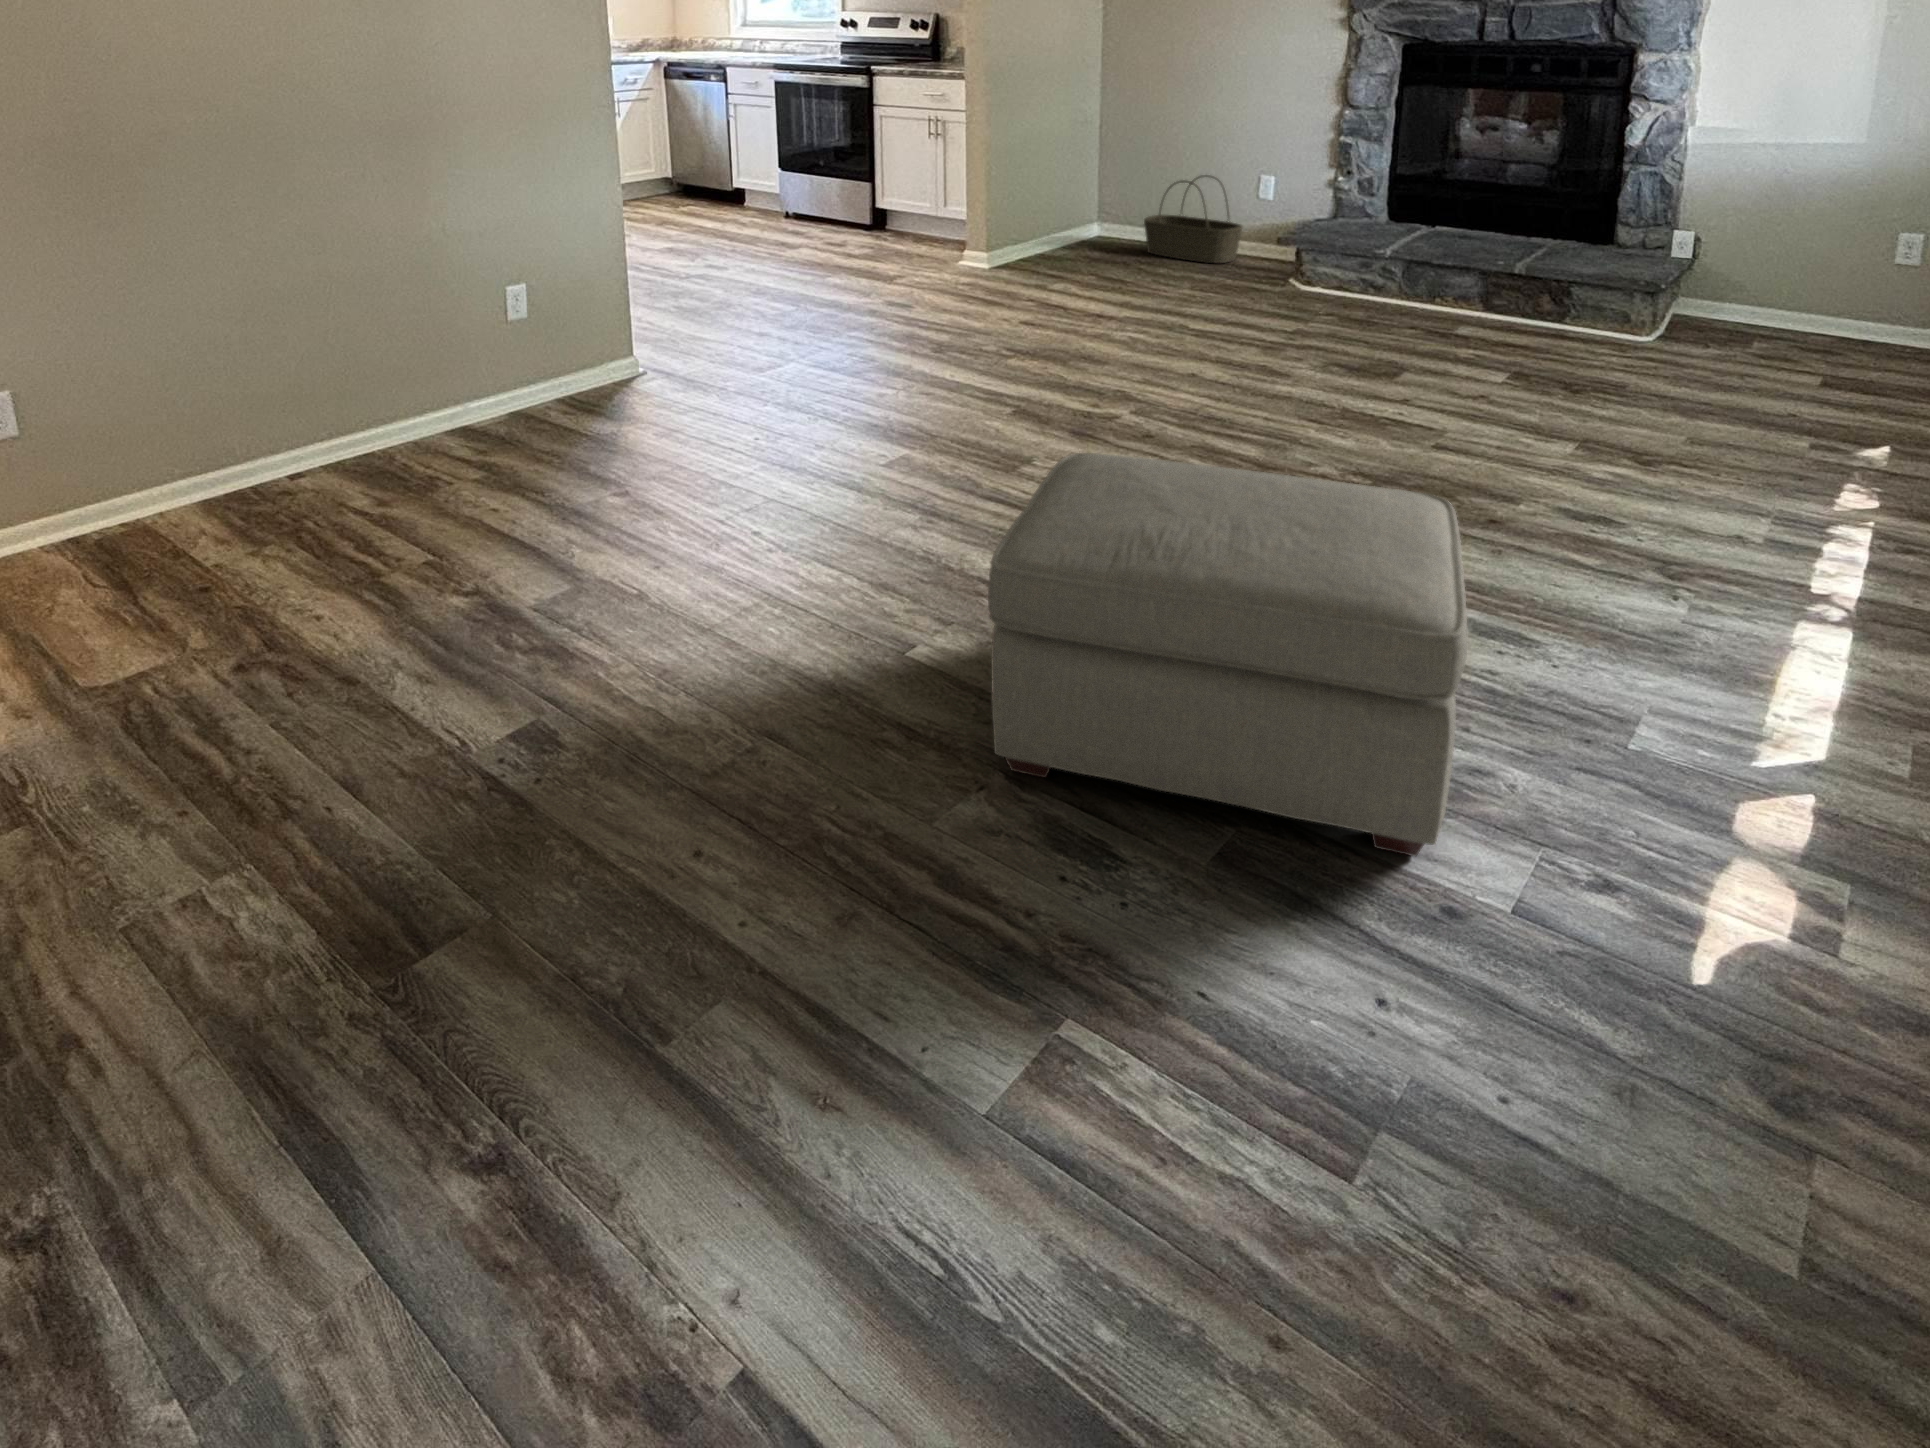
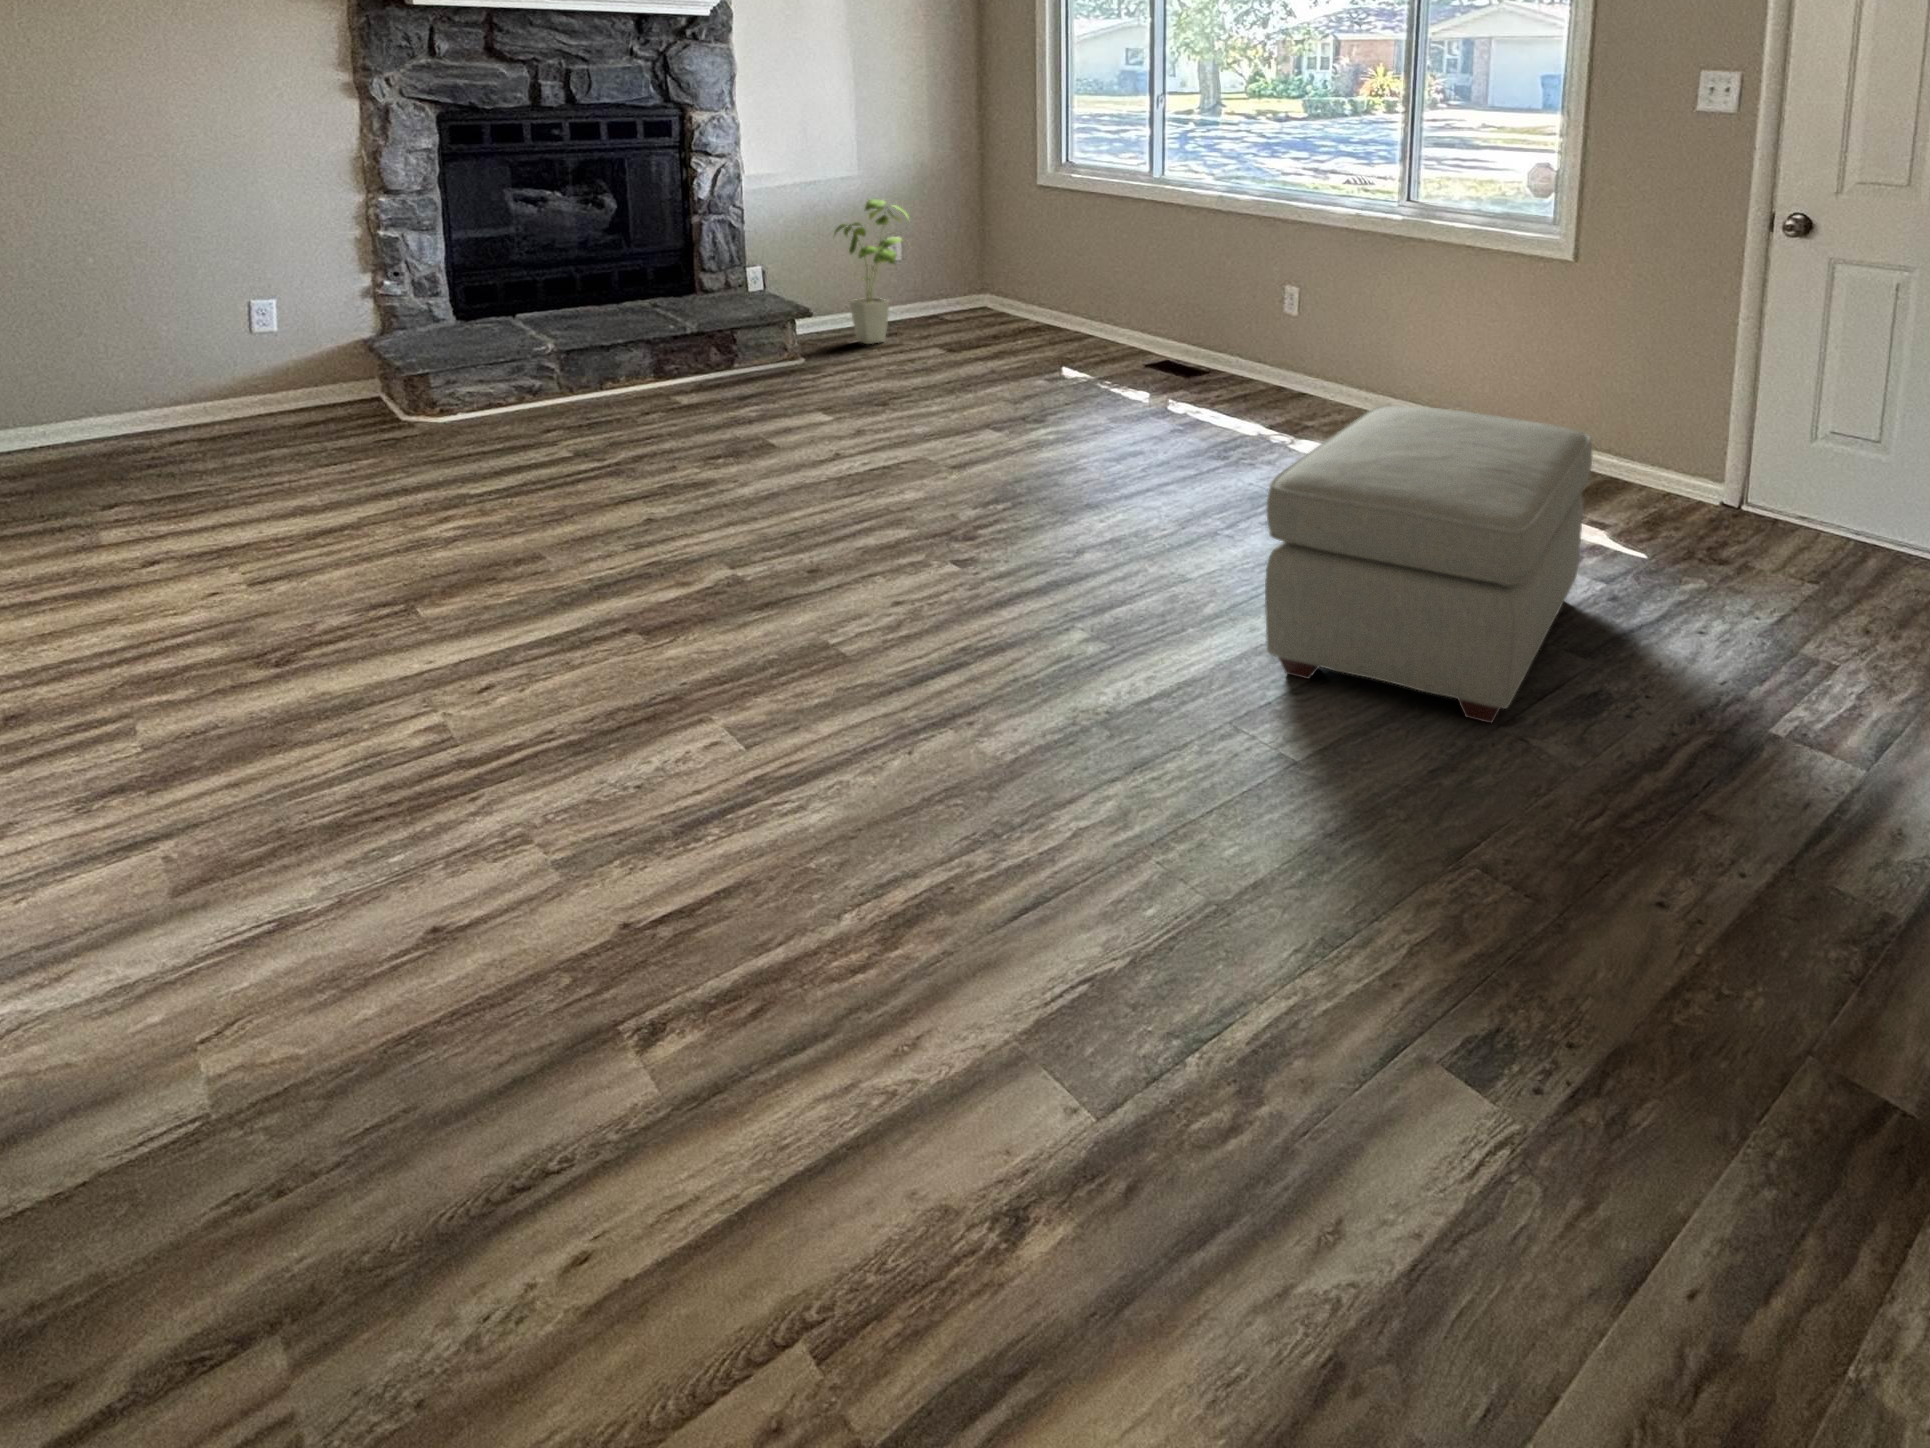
house plant: none [1779,169,1895,347] -> present [835,199,908,344]
basket: present [1144,175,1242,263] -> none [33,327,246,474]

